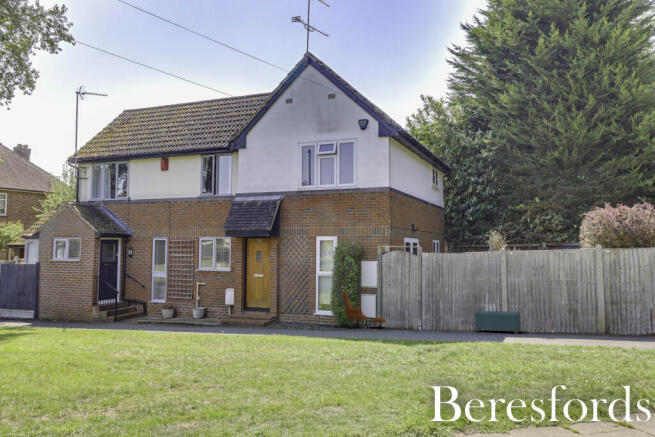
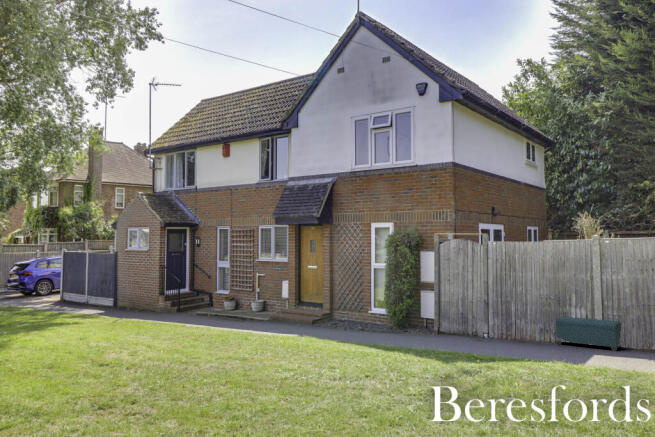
lounge chair: present [343,292,386,328] -> none [391,288,444,334]

